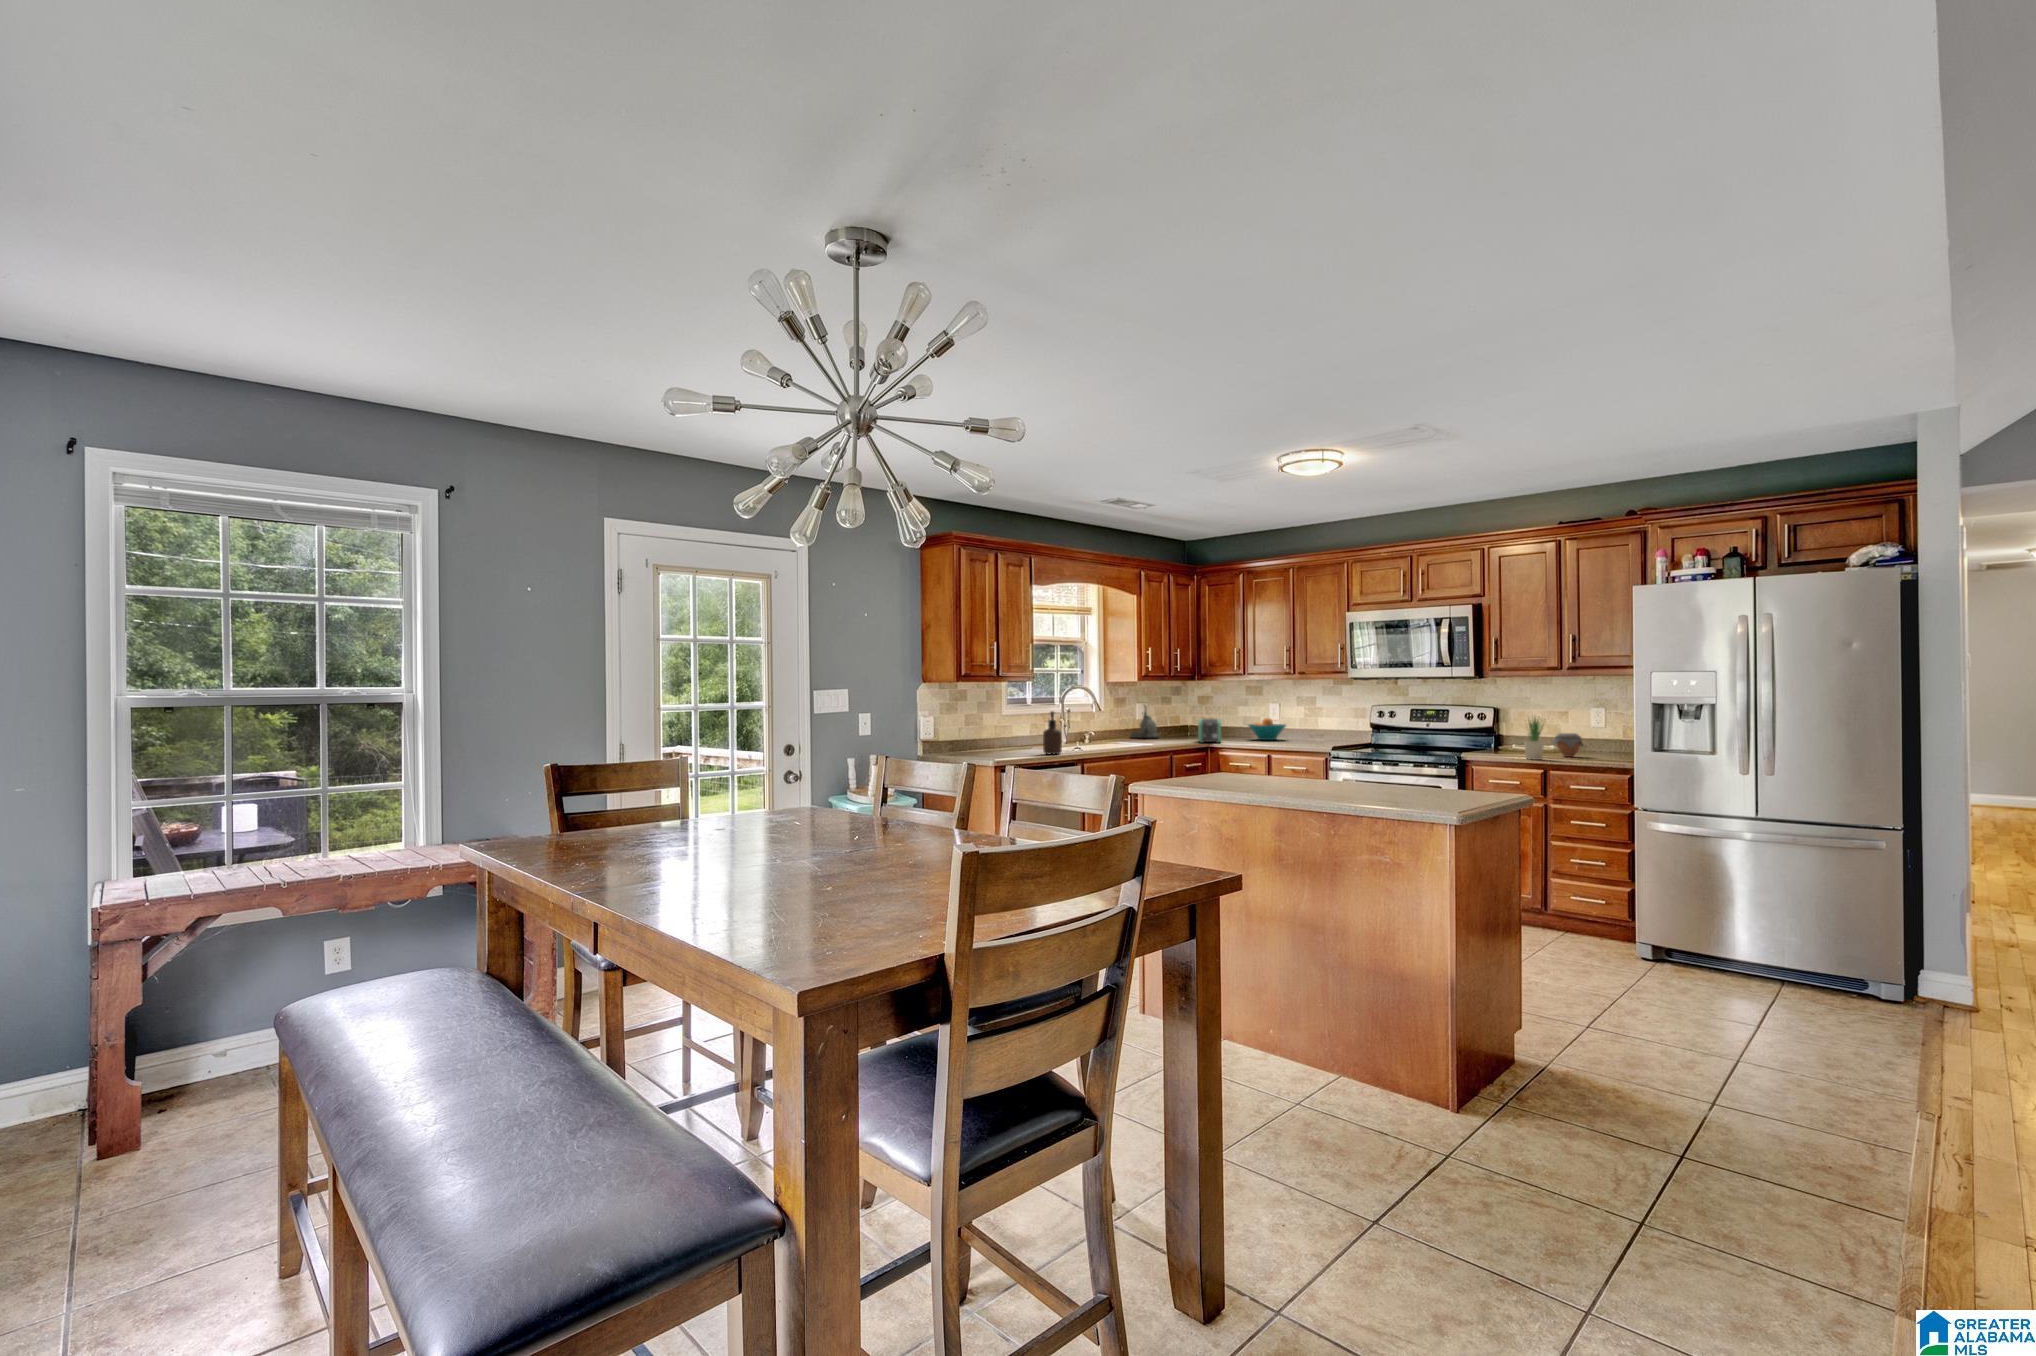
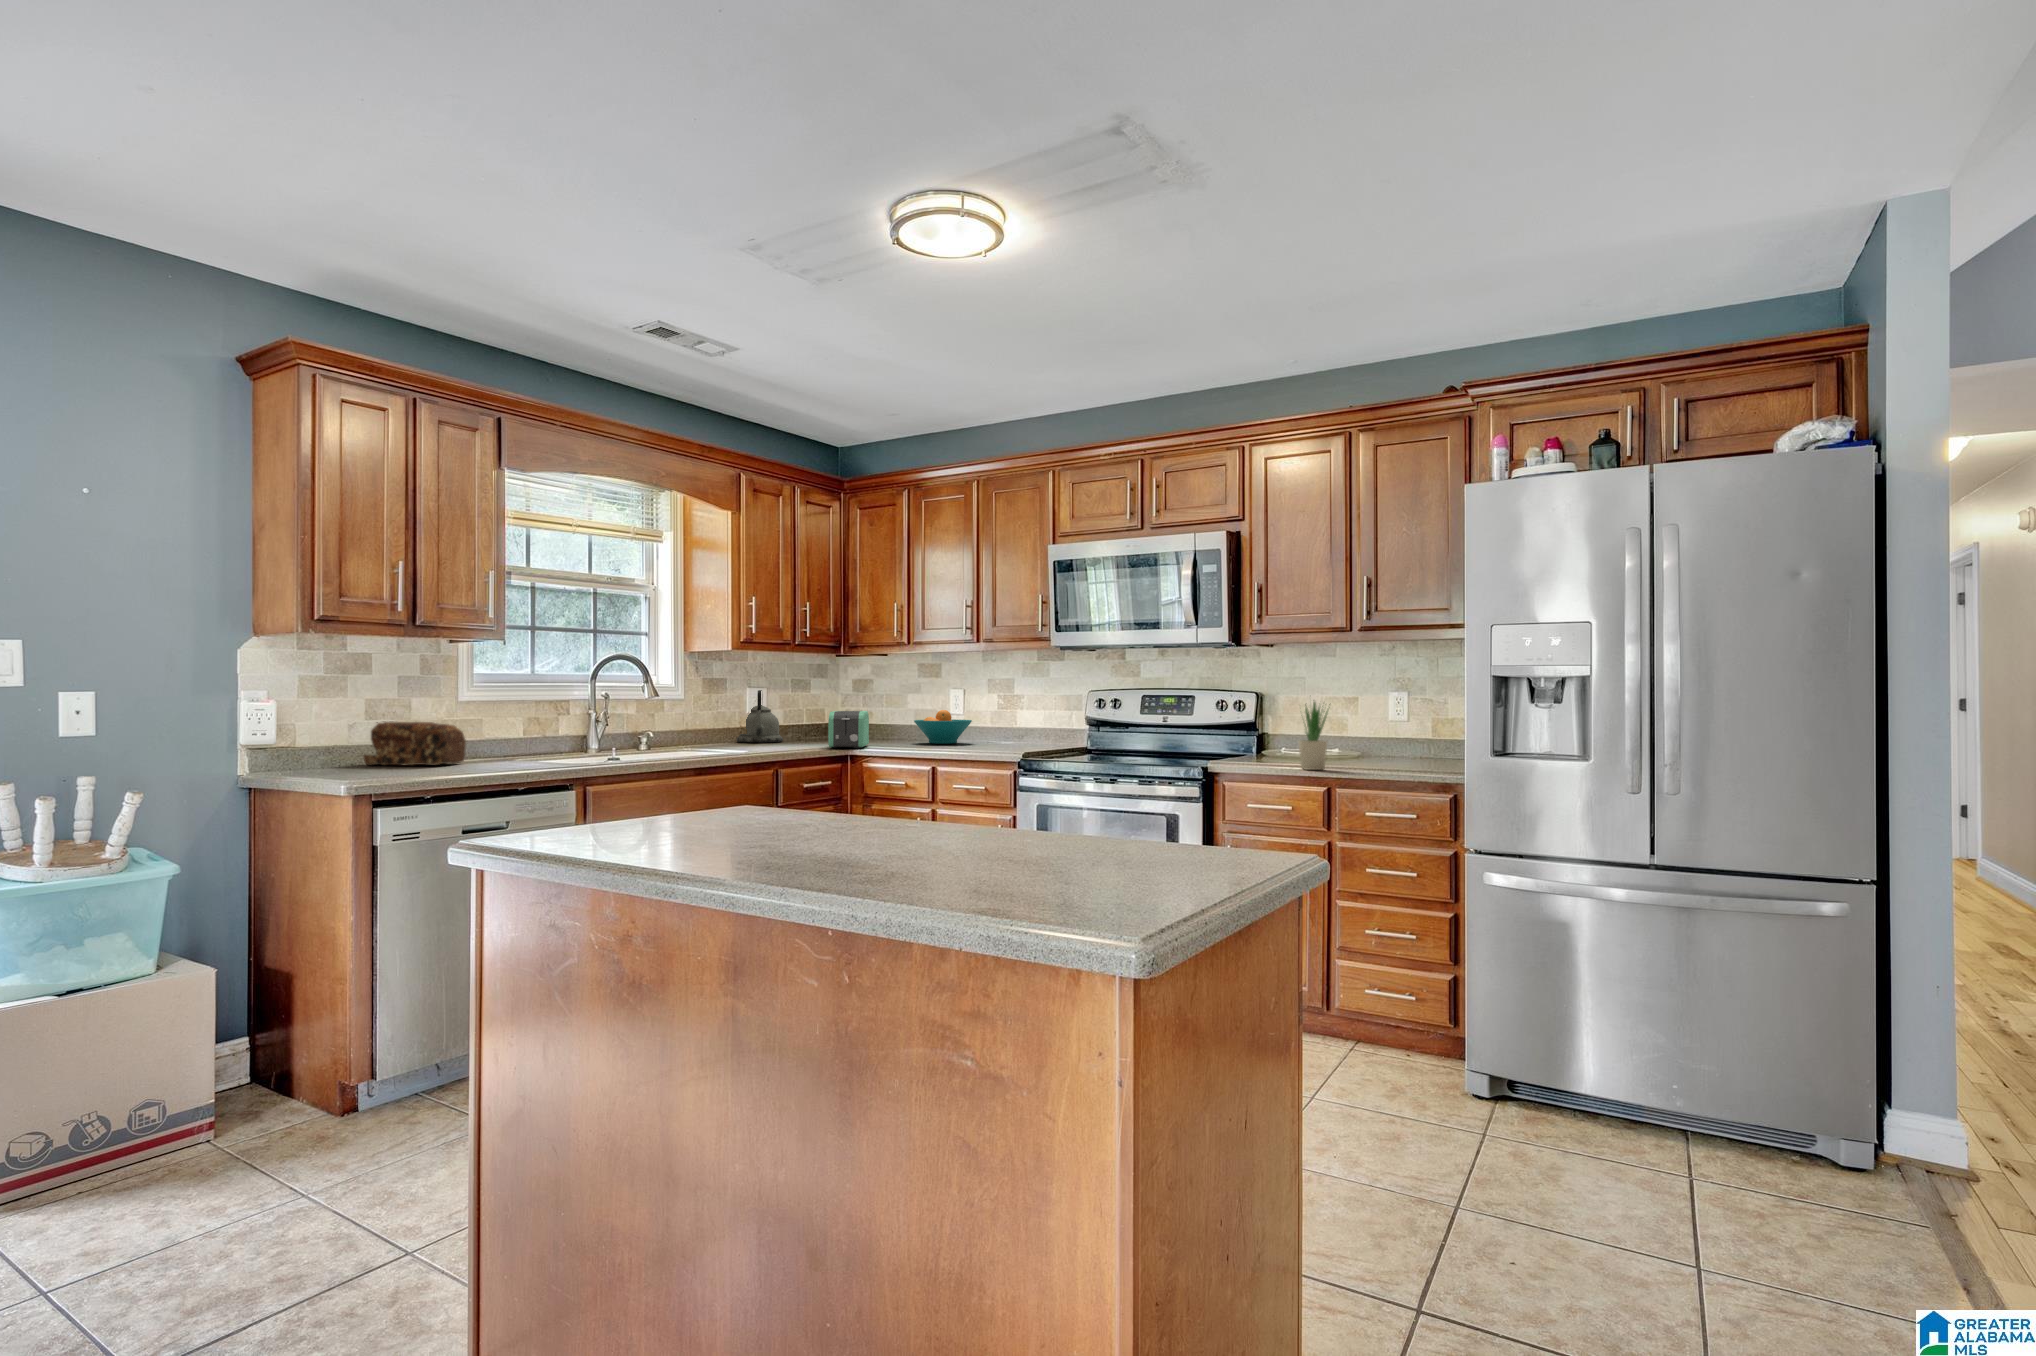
soap dispenser: present [1043,711,1062,754] -> none [496,693,534,772]
bread loaf: none [963,726,1013,750] -> present [363,721,466,766]
jar: present [1552,733,1583,757] -> none [1337,728,1381,765]

